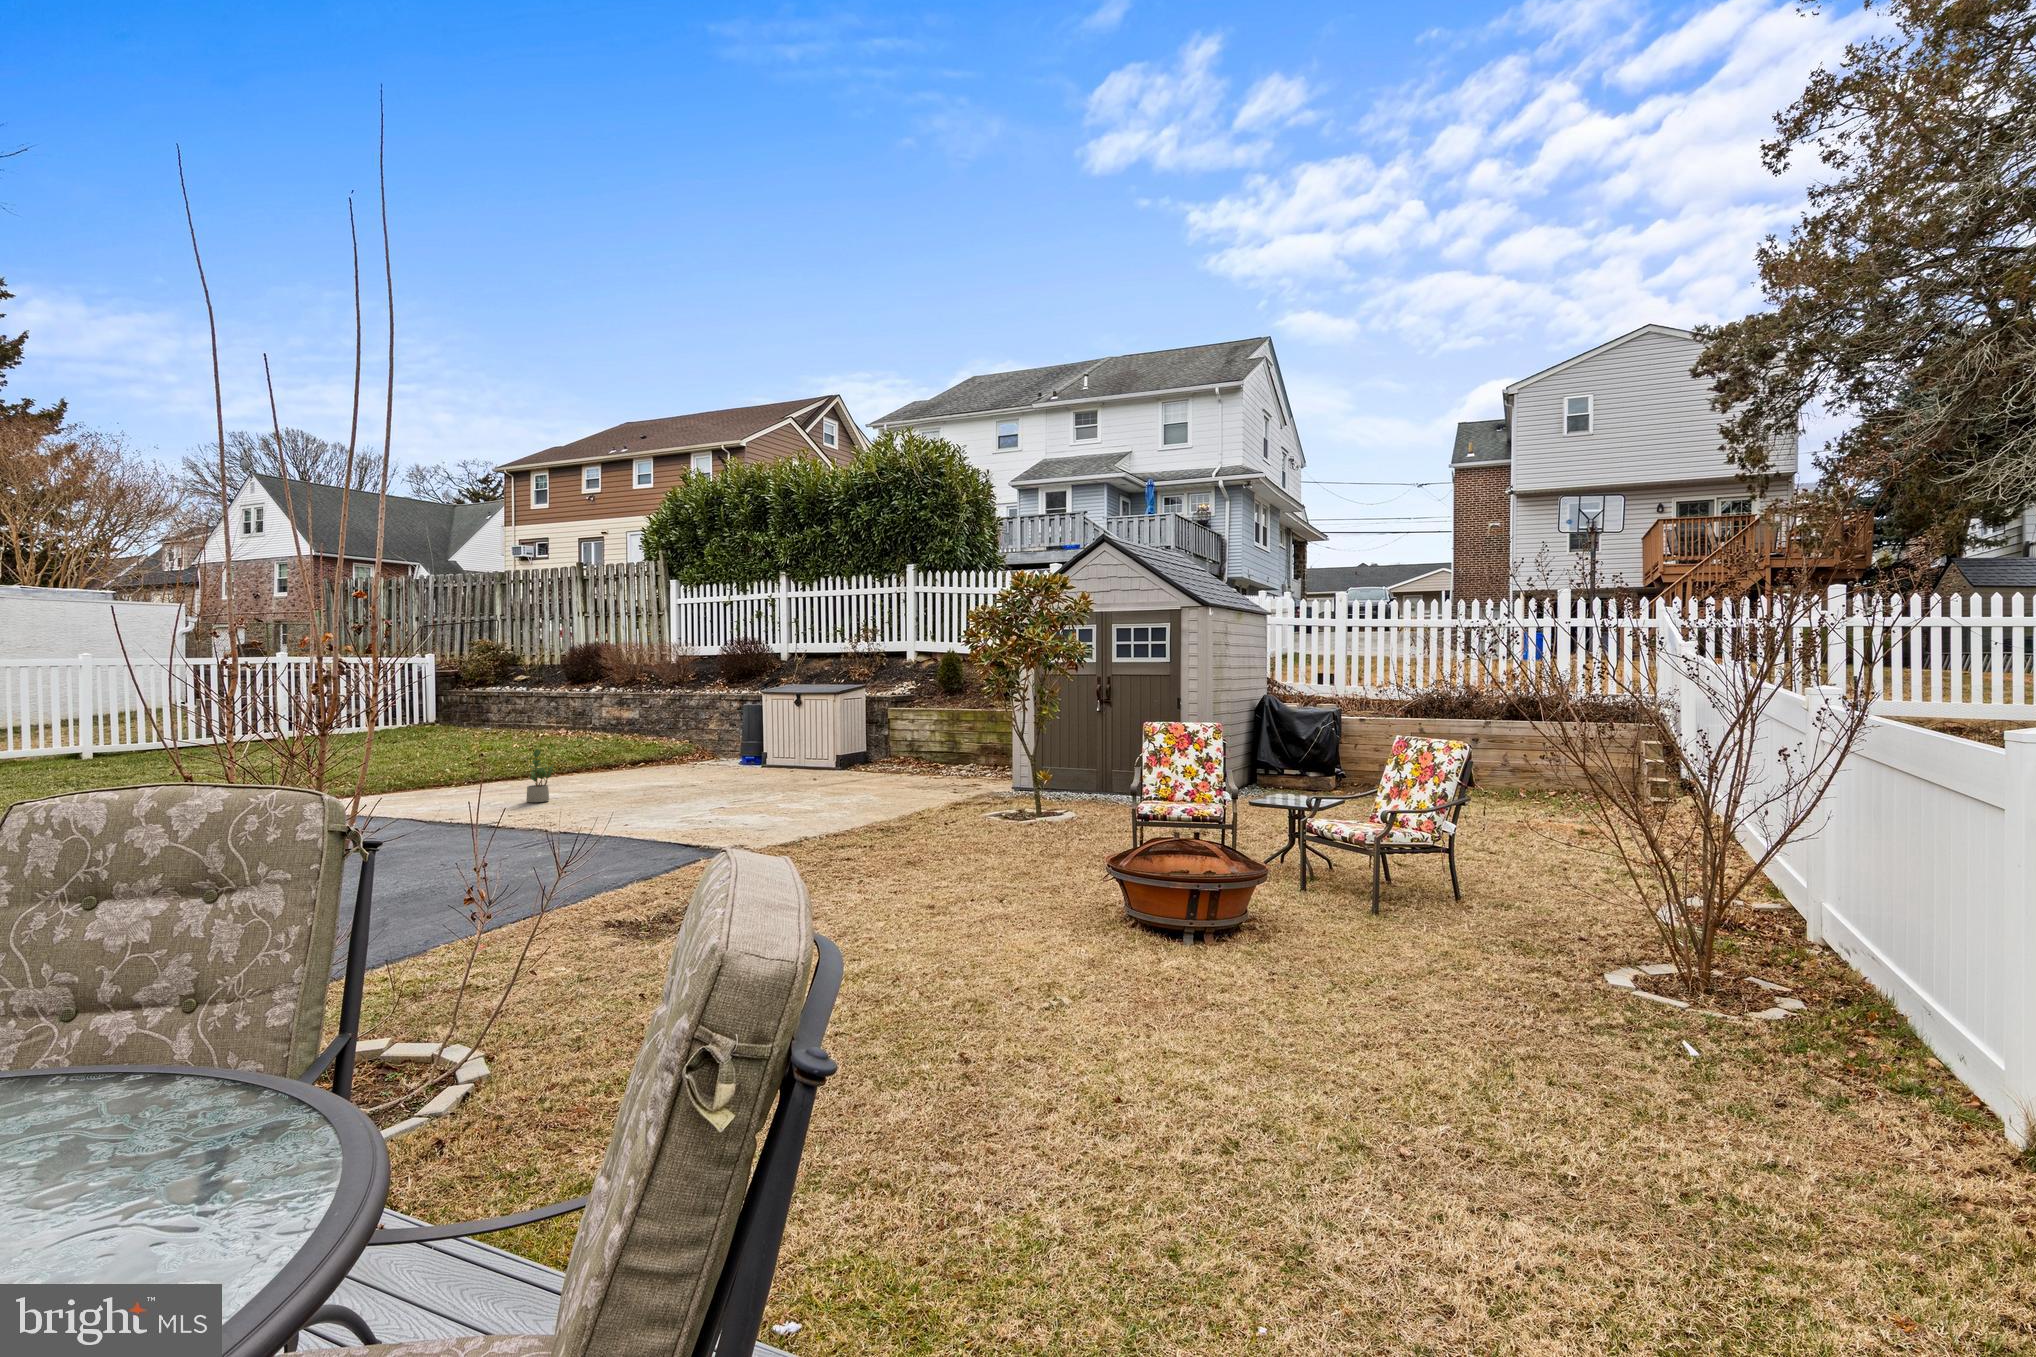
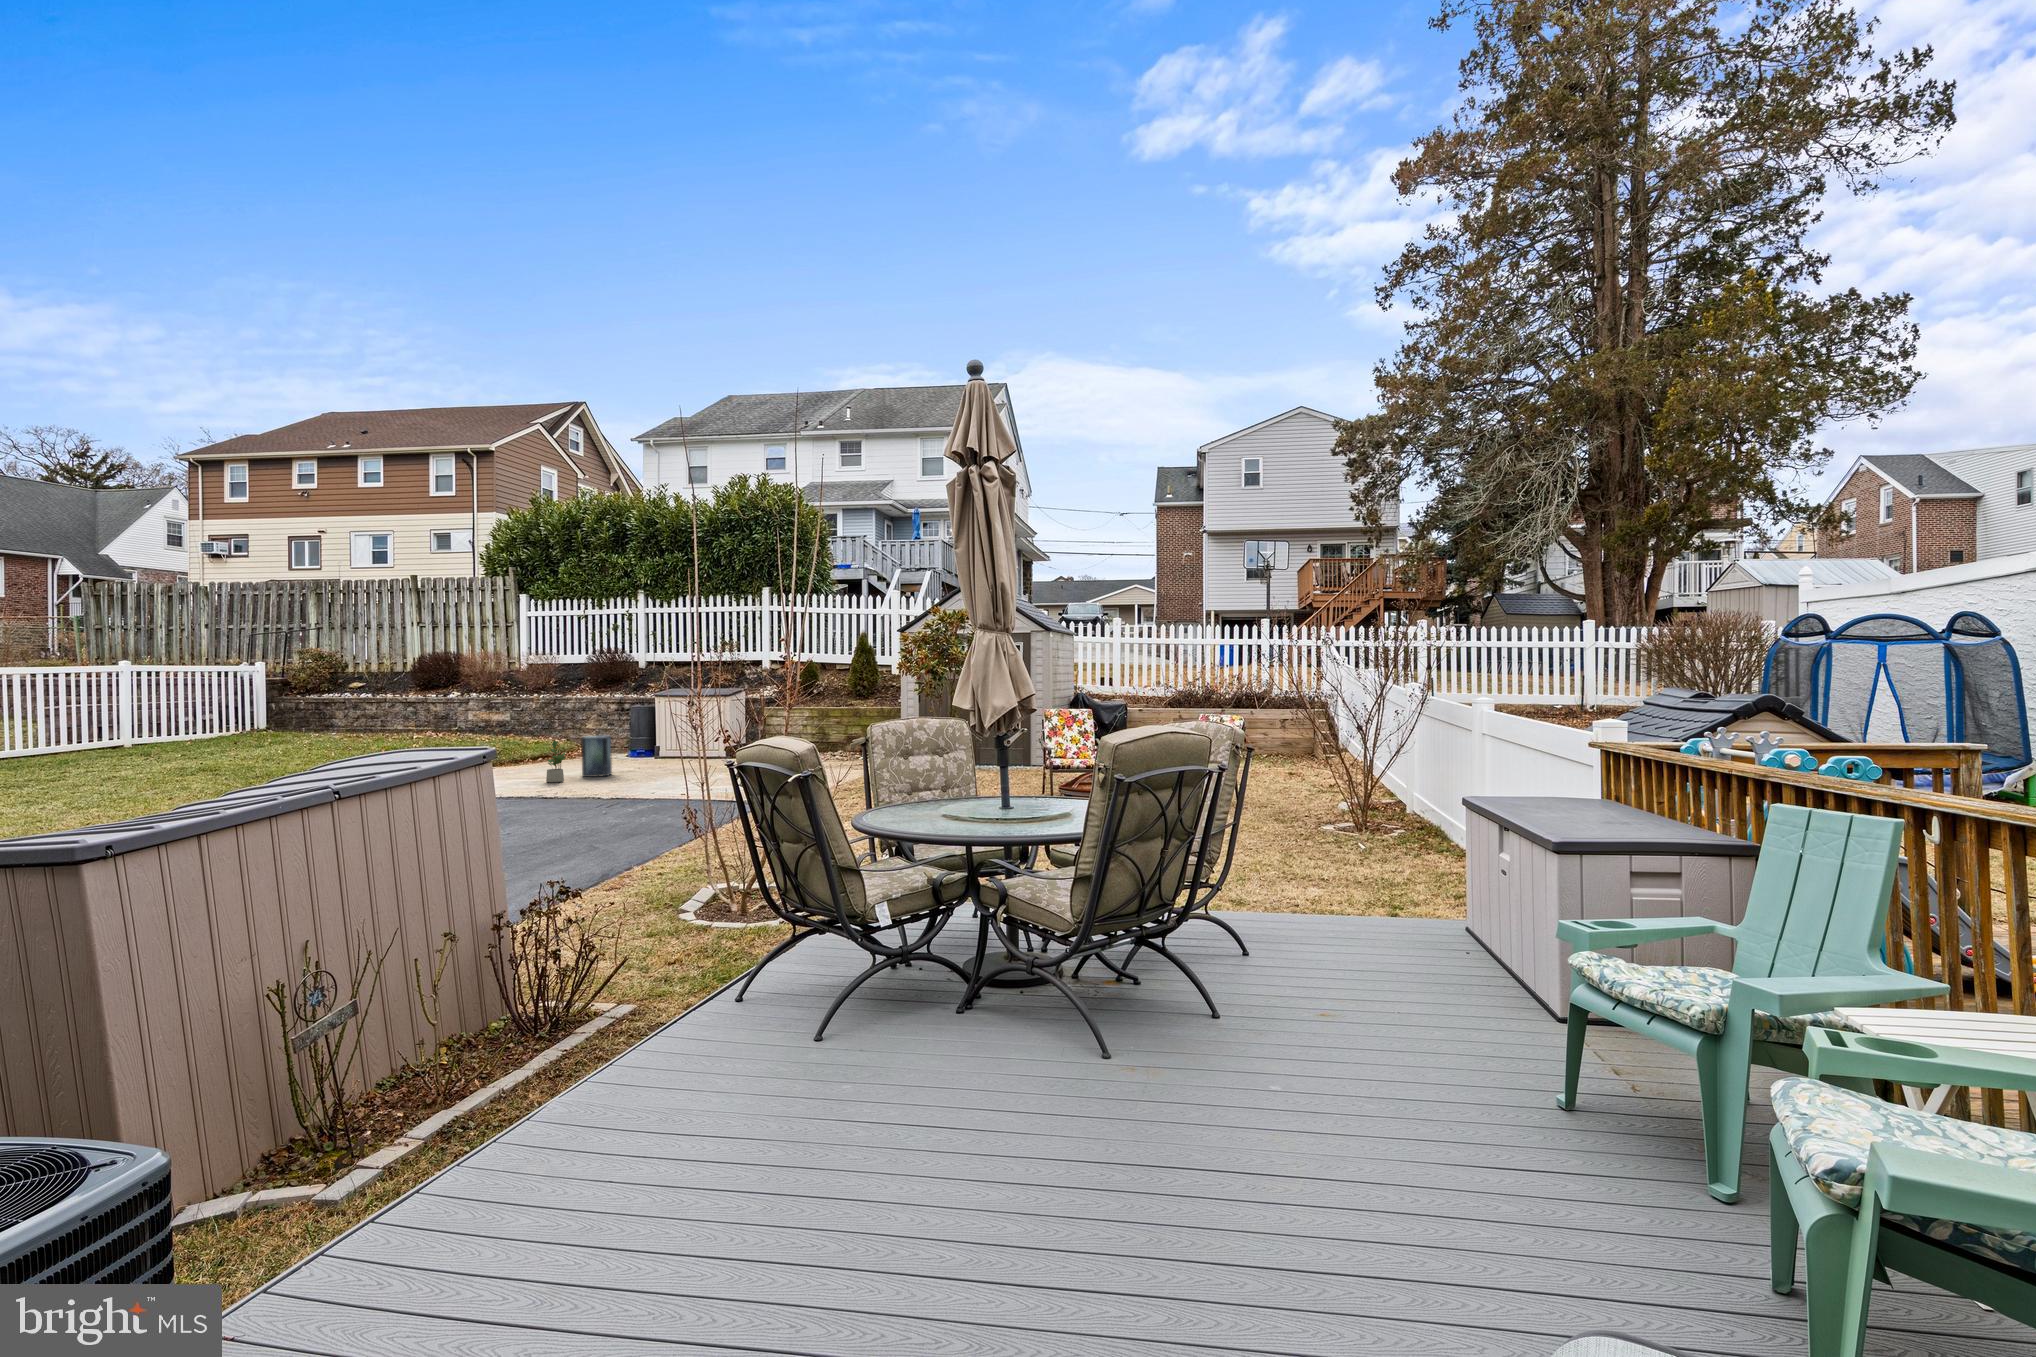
storage box: none [588,743,633,795] -> present [582,735,612,777]

